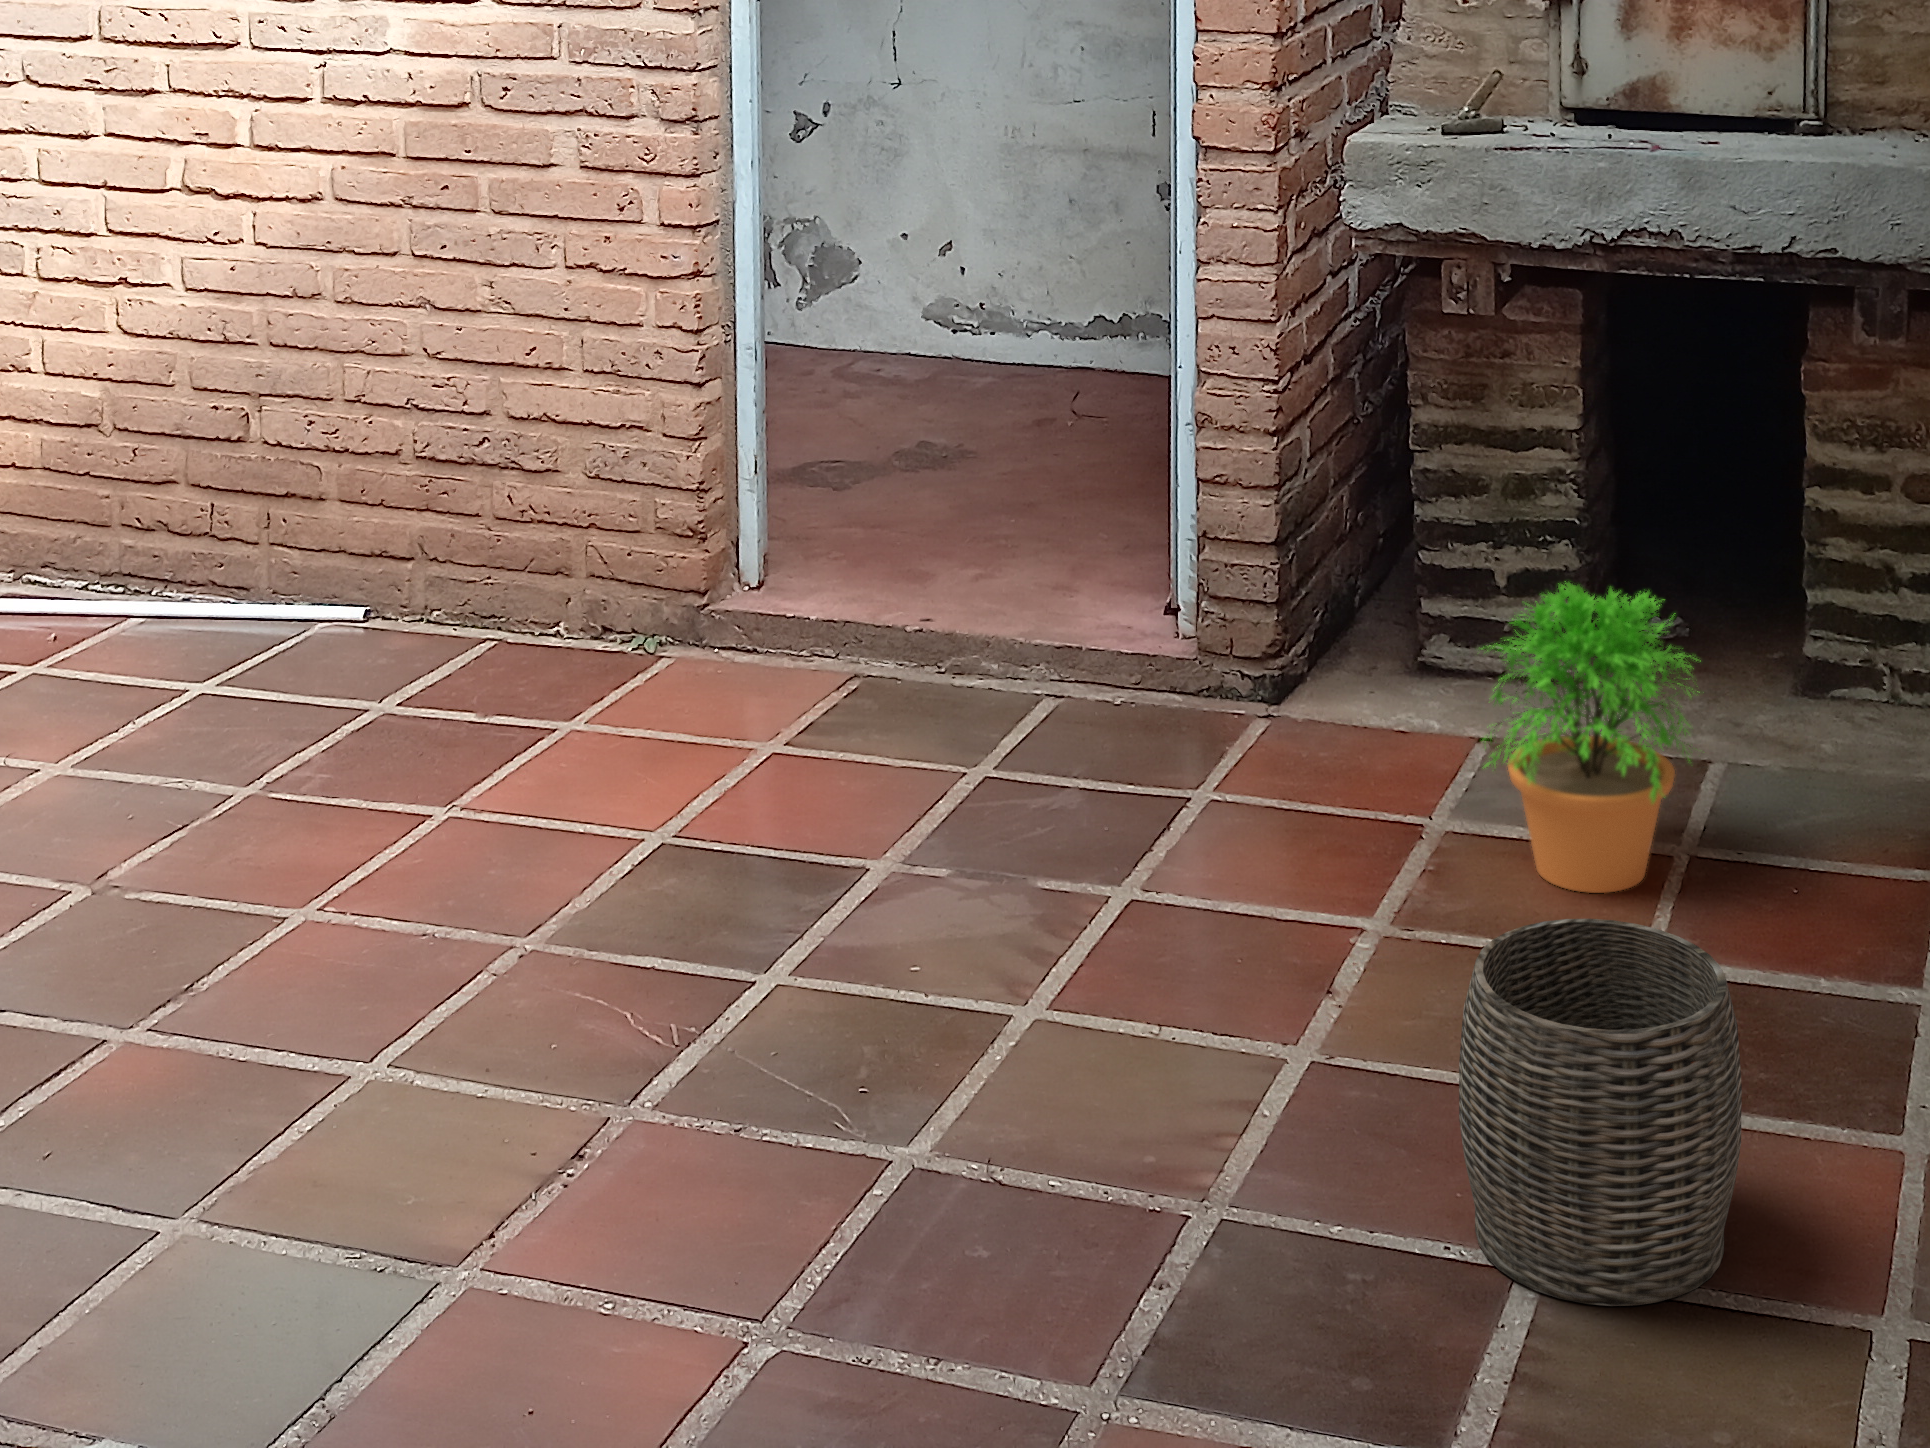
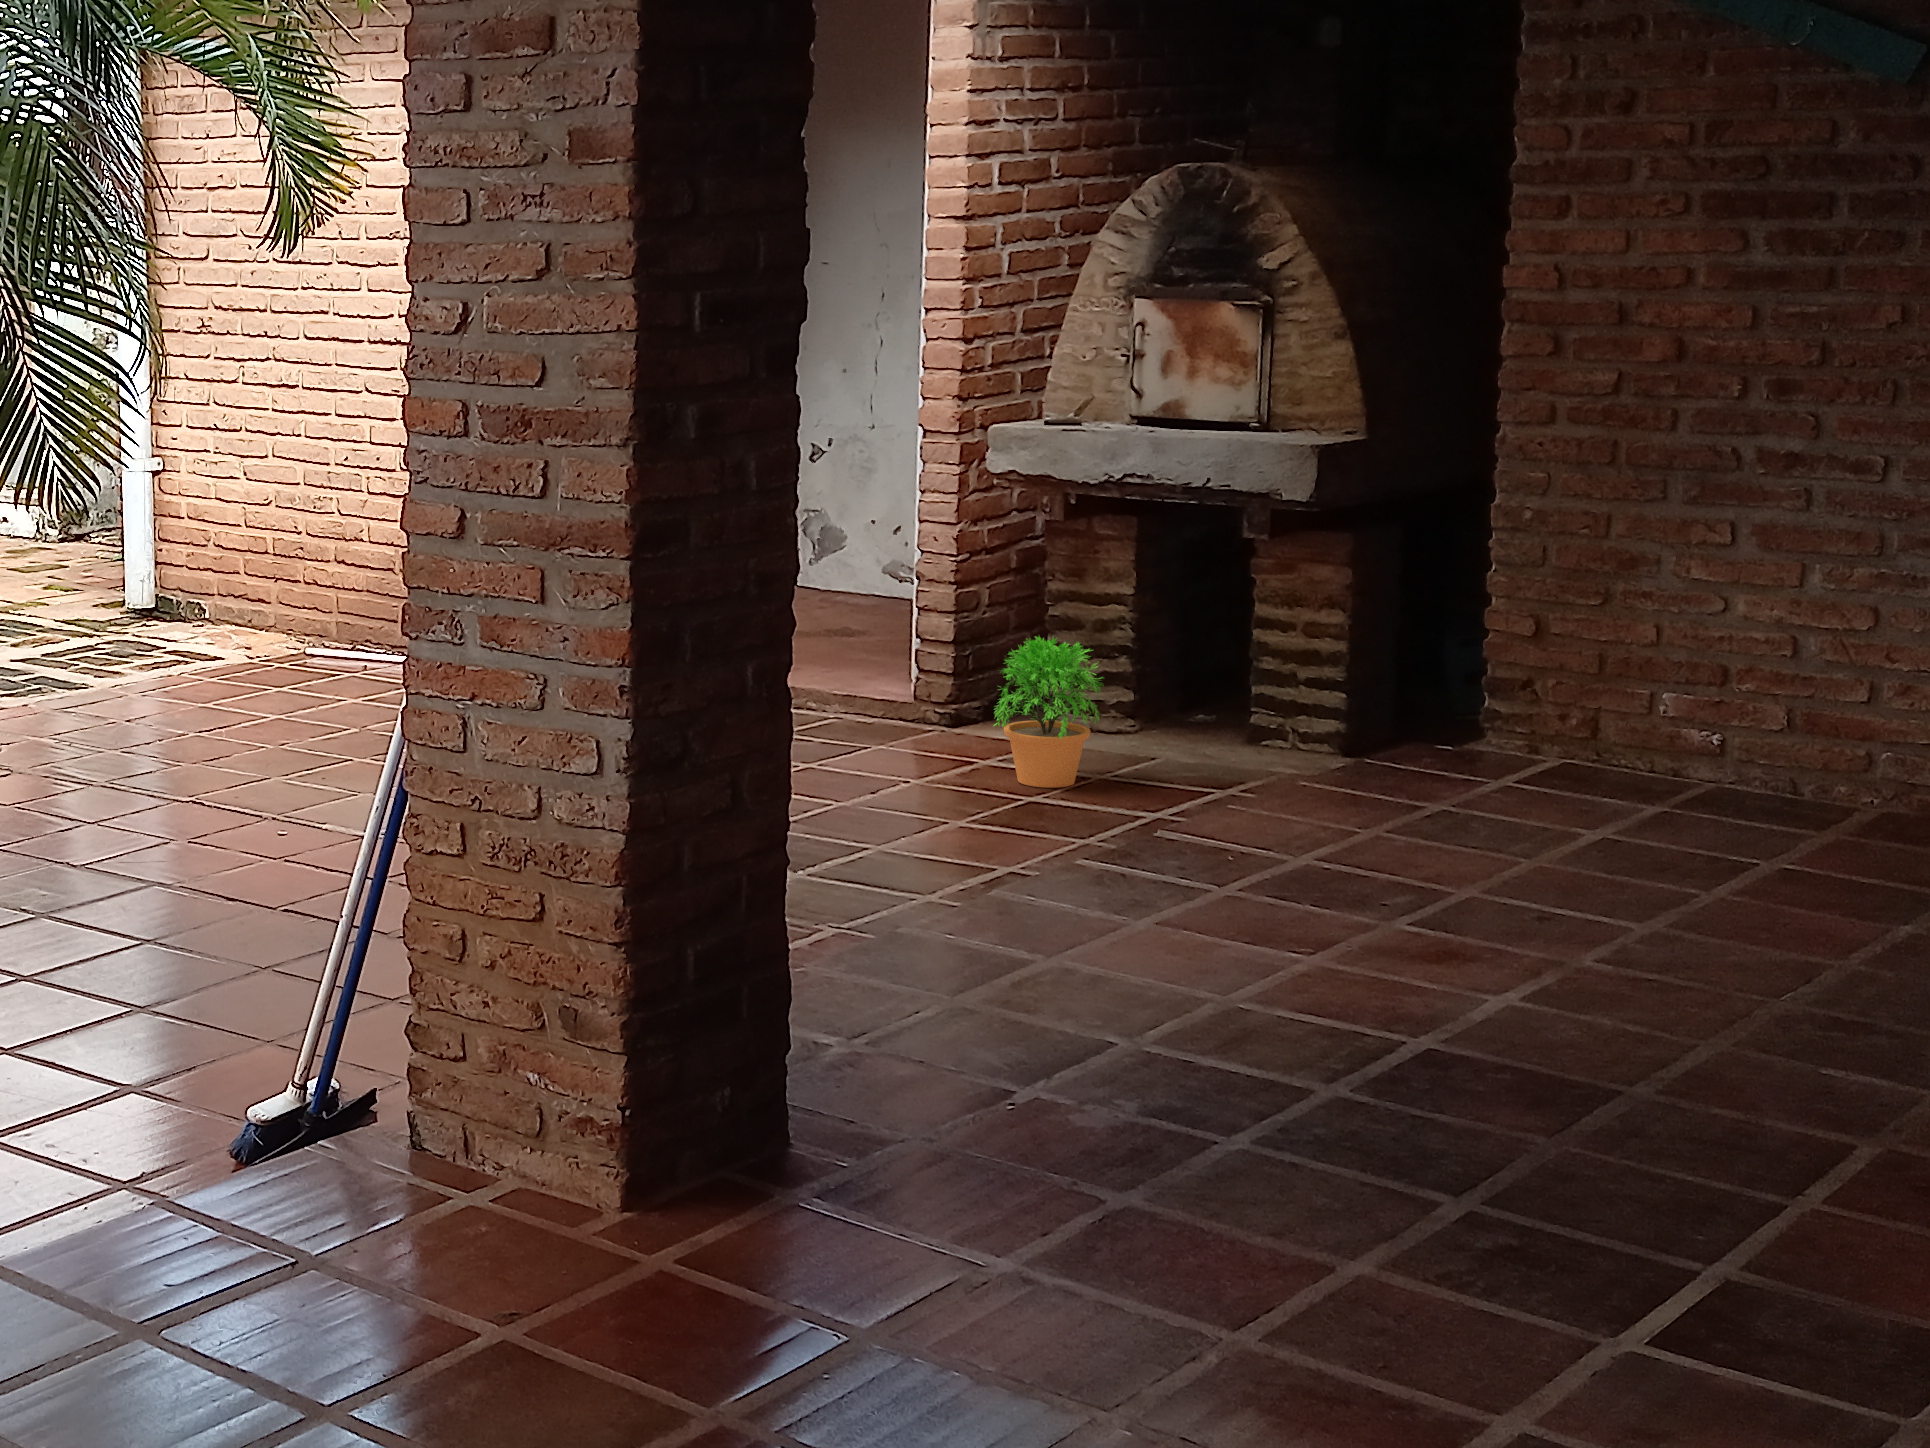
woven basket: present [1459,919,1742,1306] -> none [858,730,982,870]

